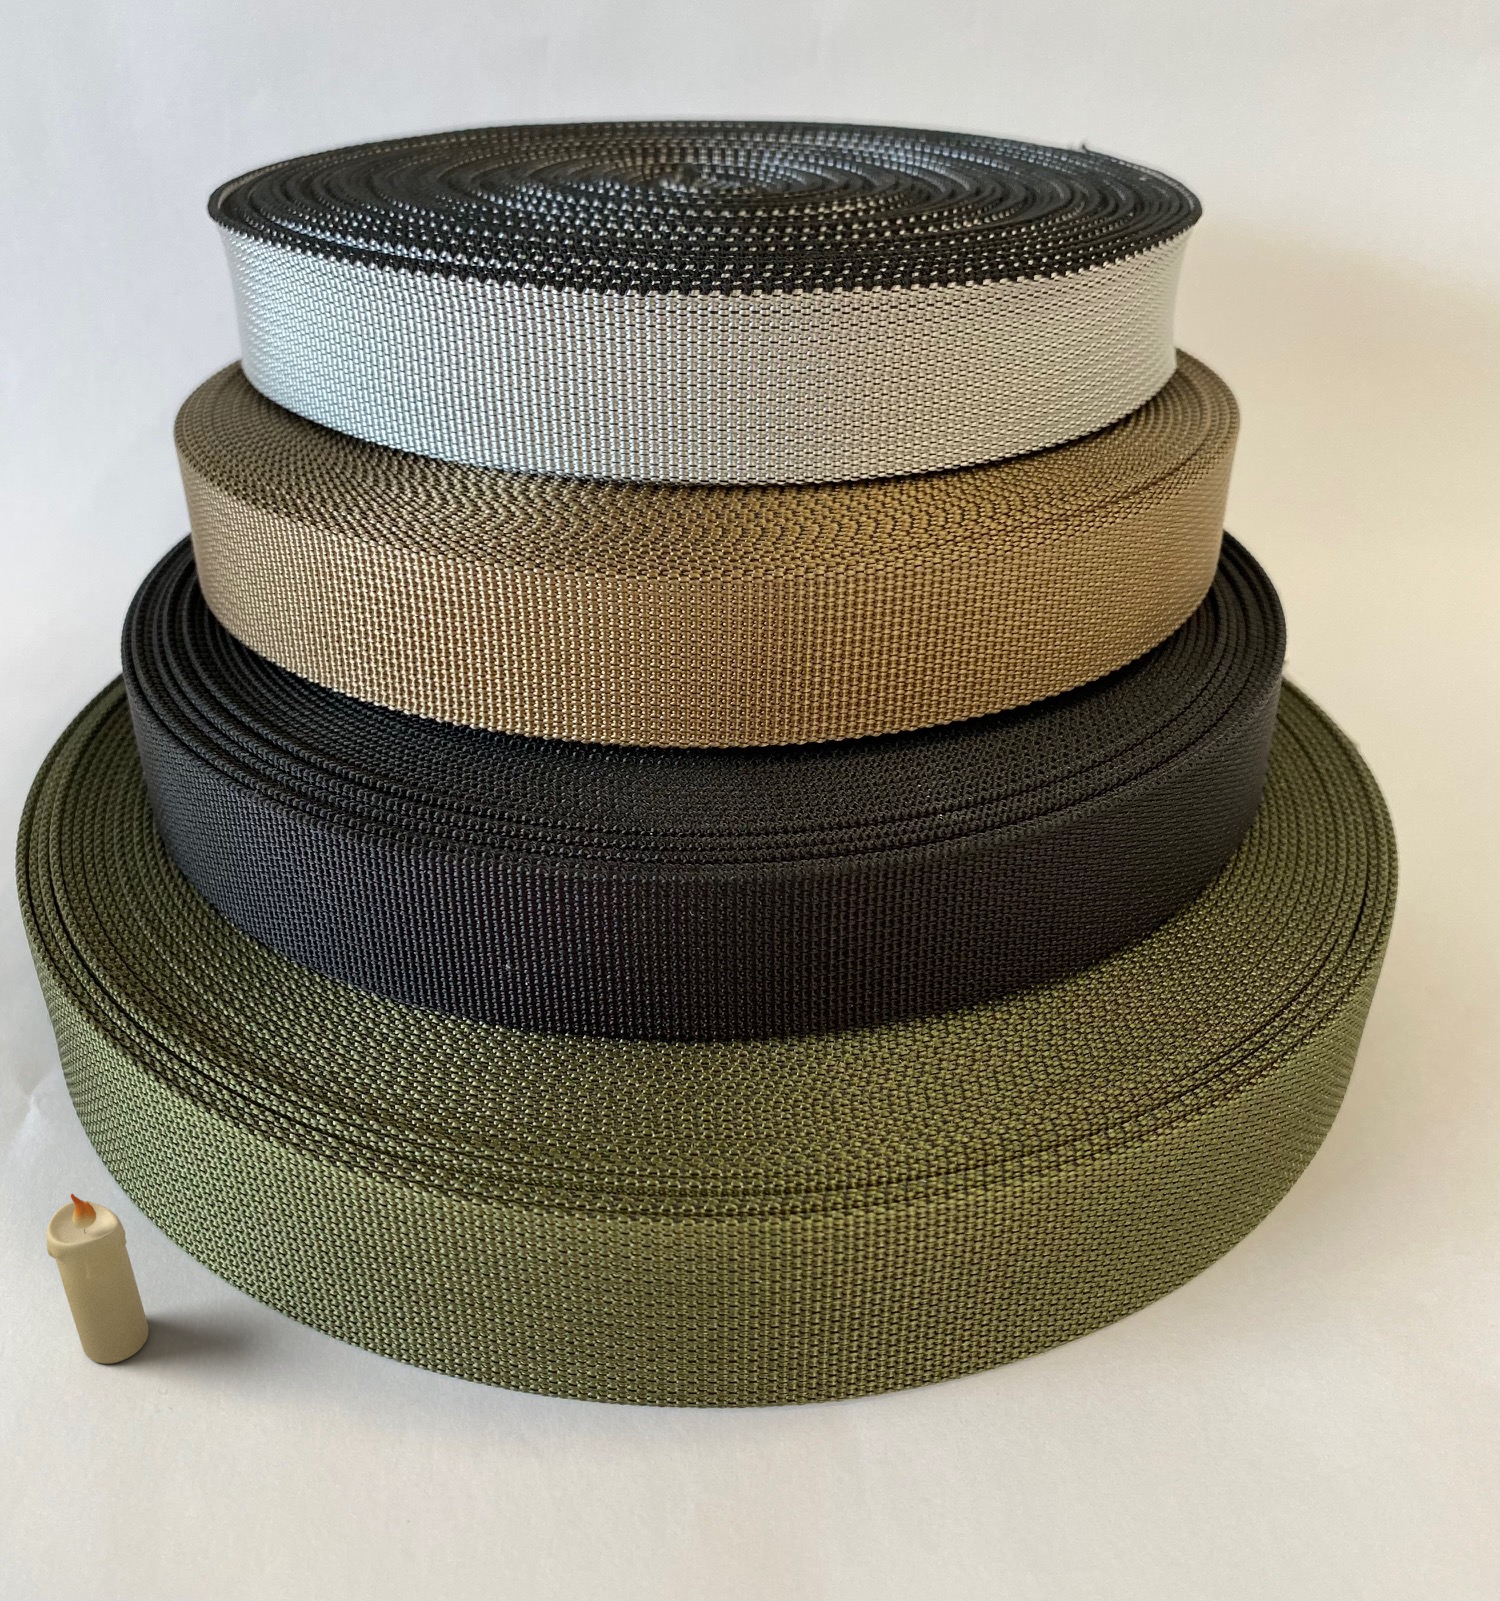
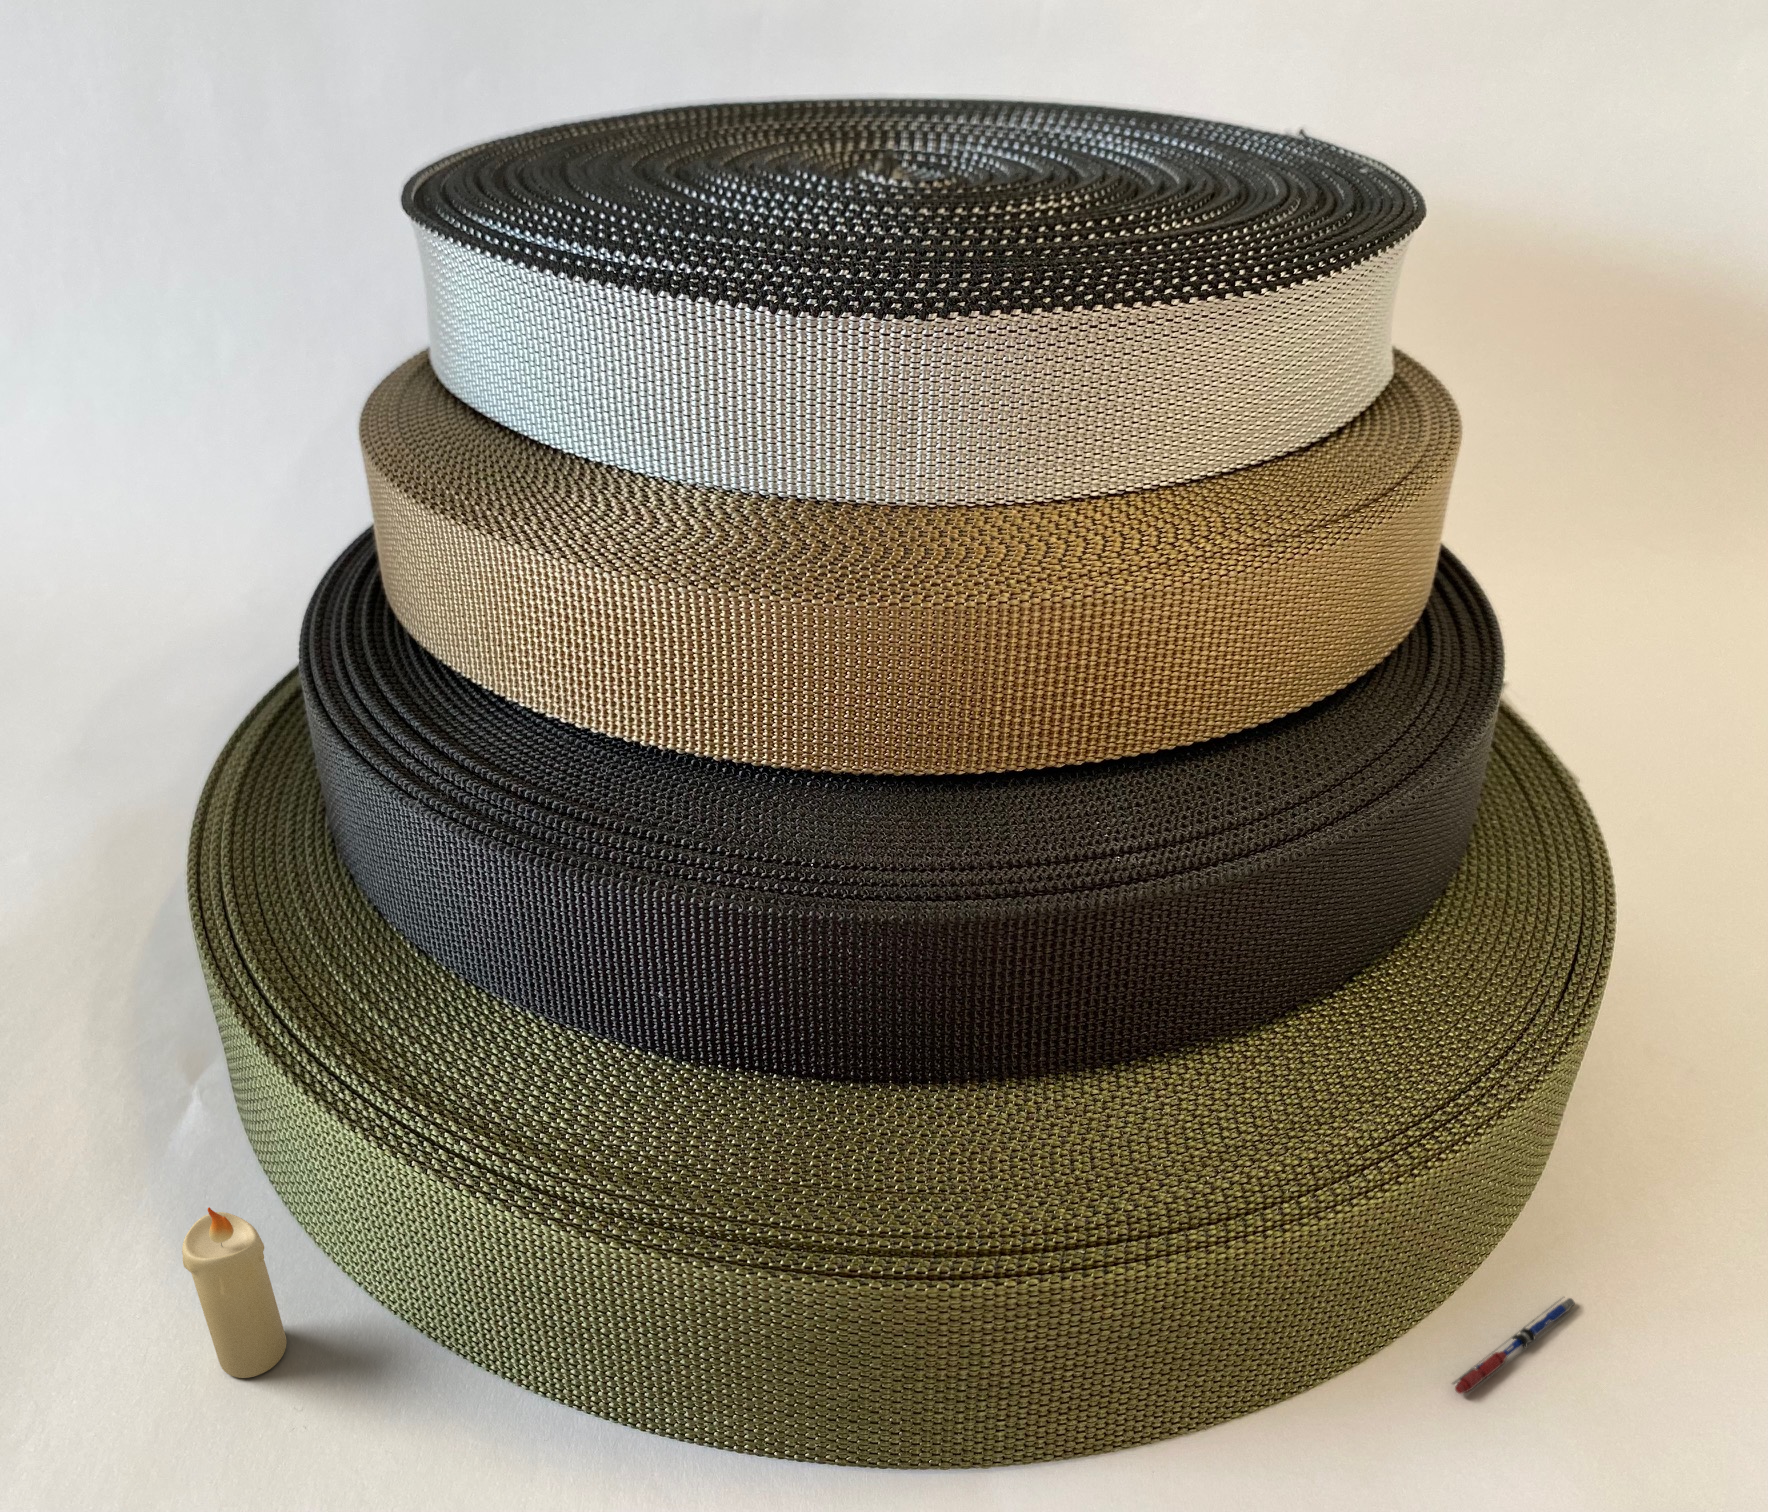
pen: none [1270,1214,1385,1307] -> present [1452,1298,1575,1394]

